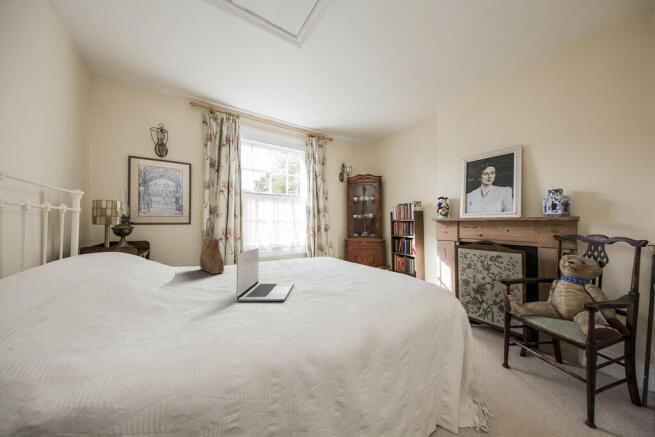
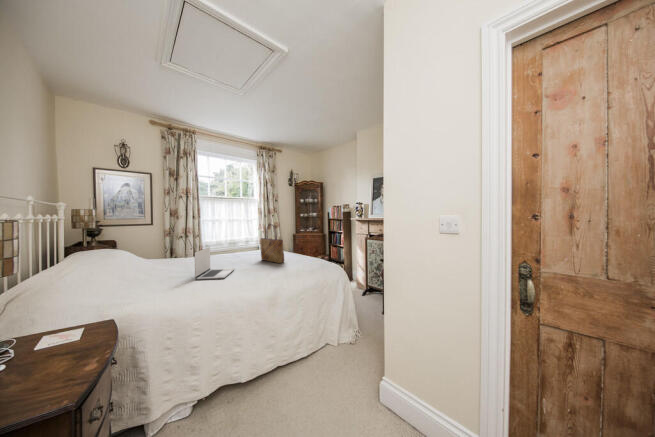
tote bag: present [200,218,224,274] -> present [261,224,284,263]

